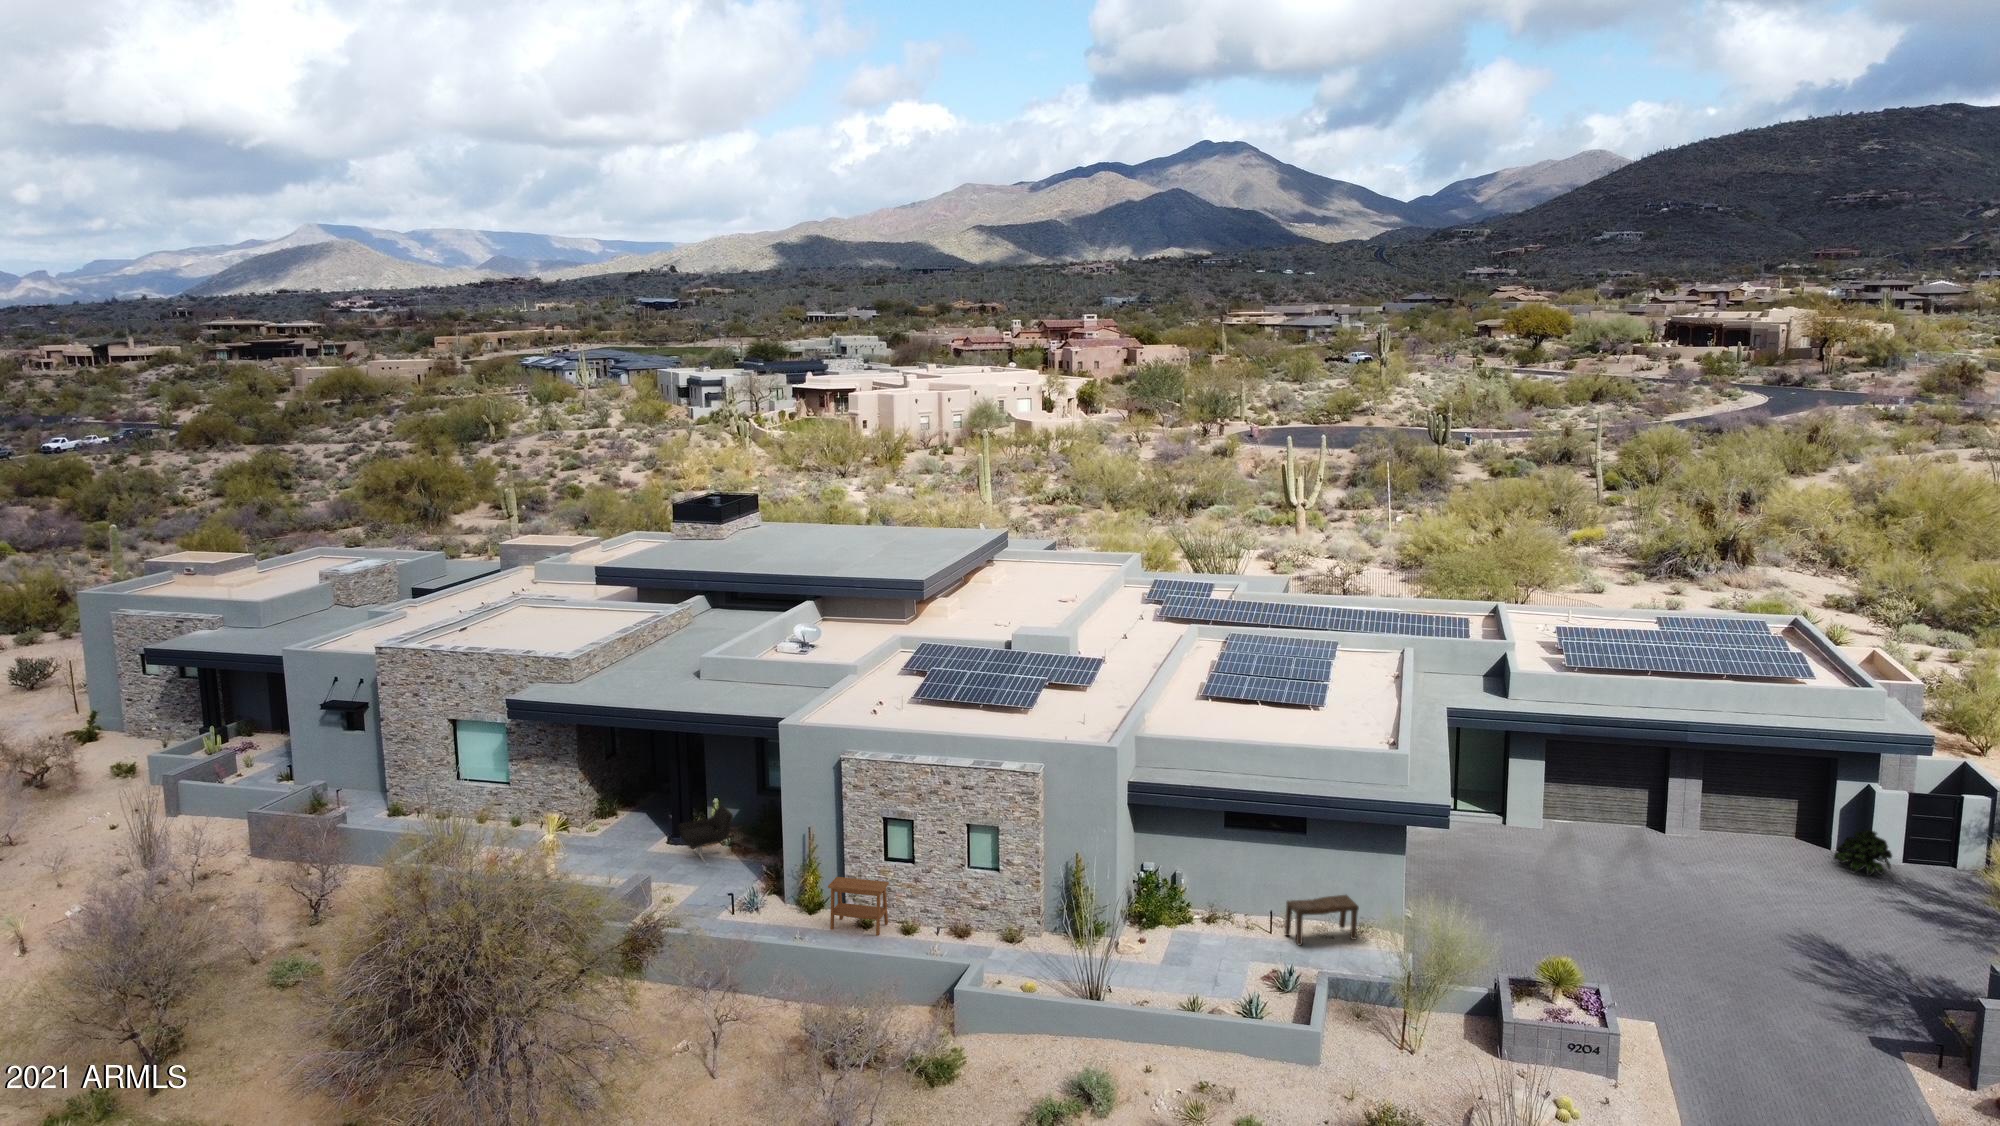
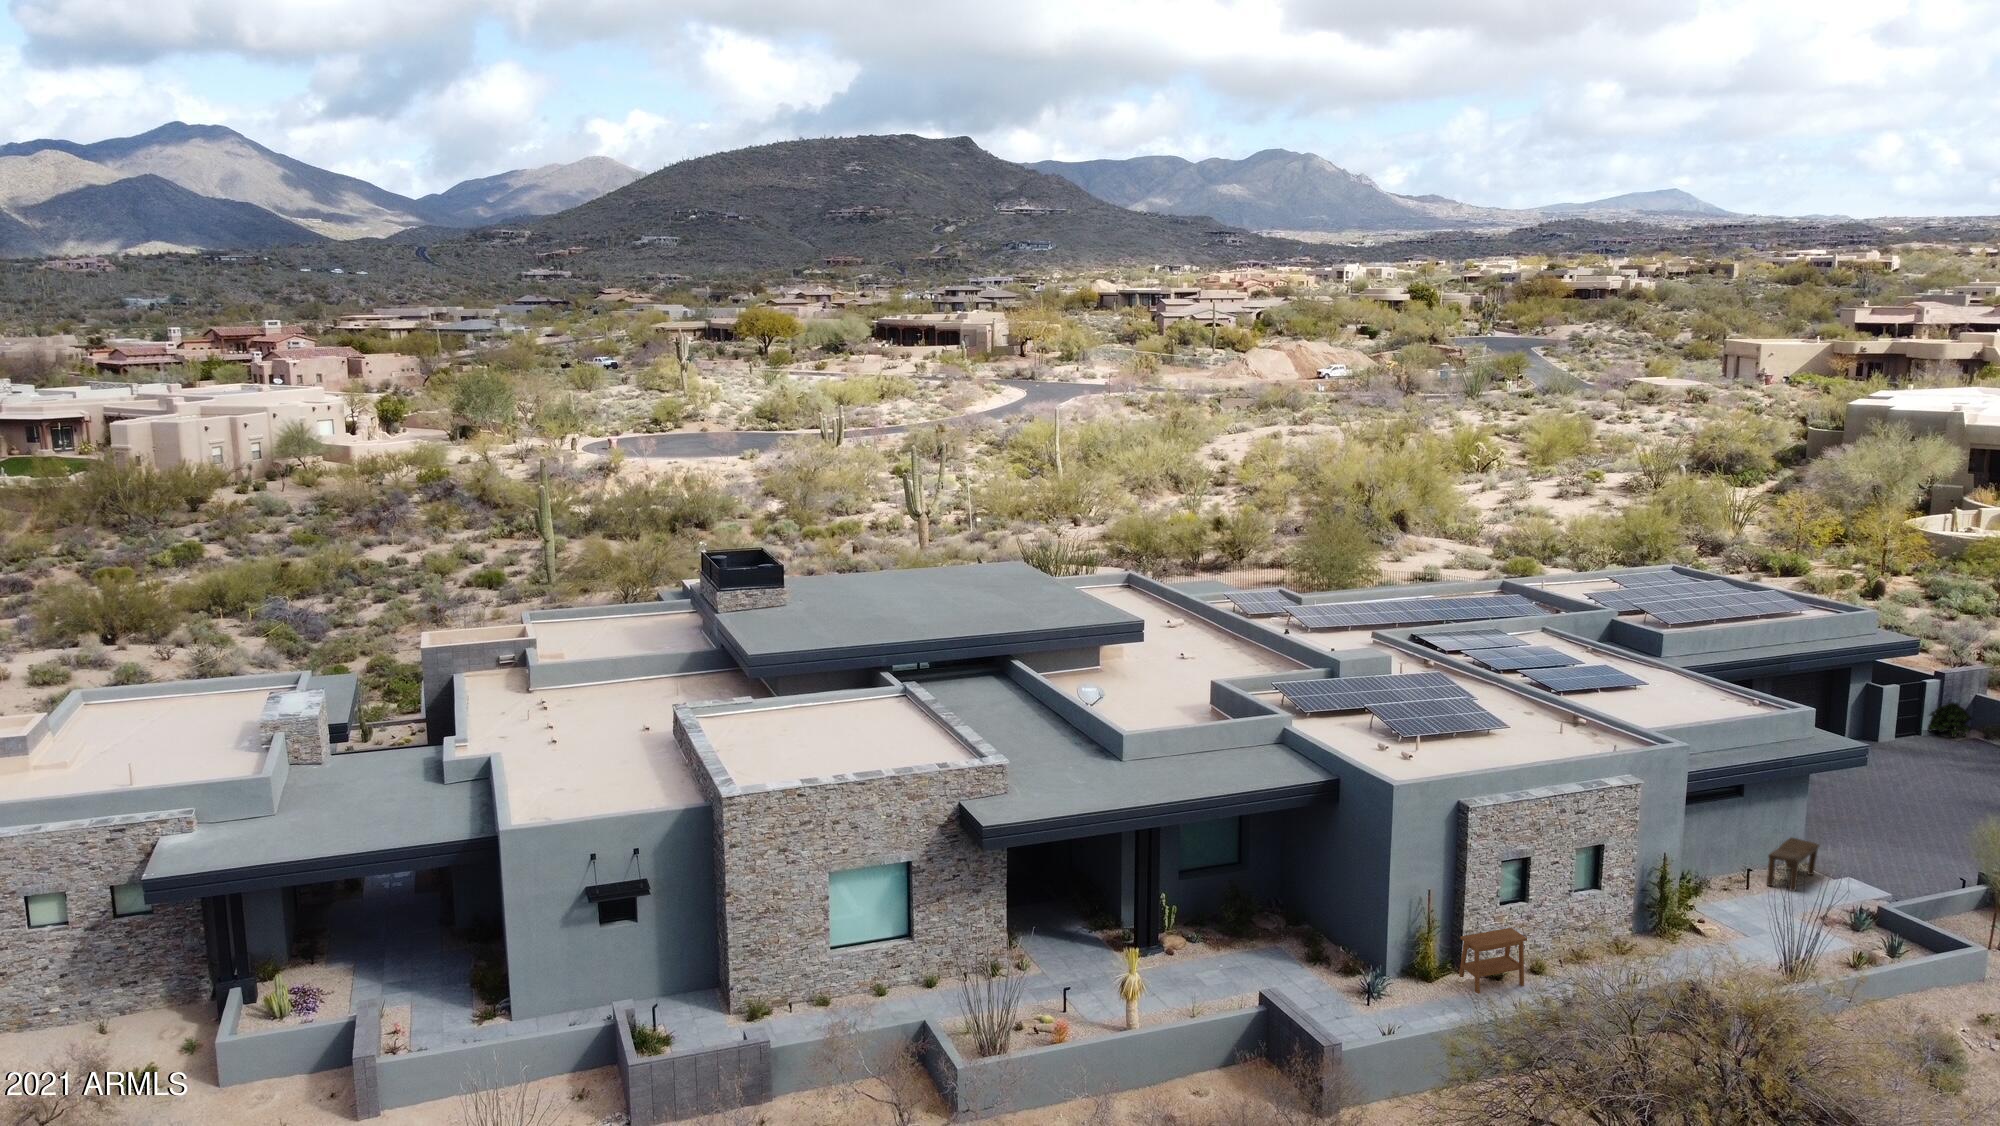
lounge chair: present [679,805,733,861] -> none [1162,897,1230,971]

